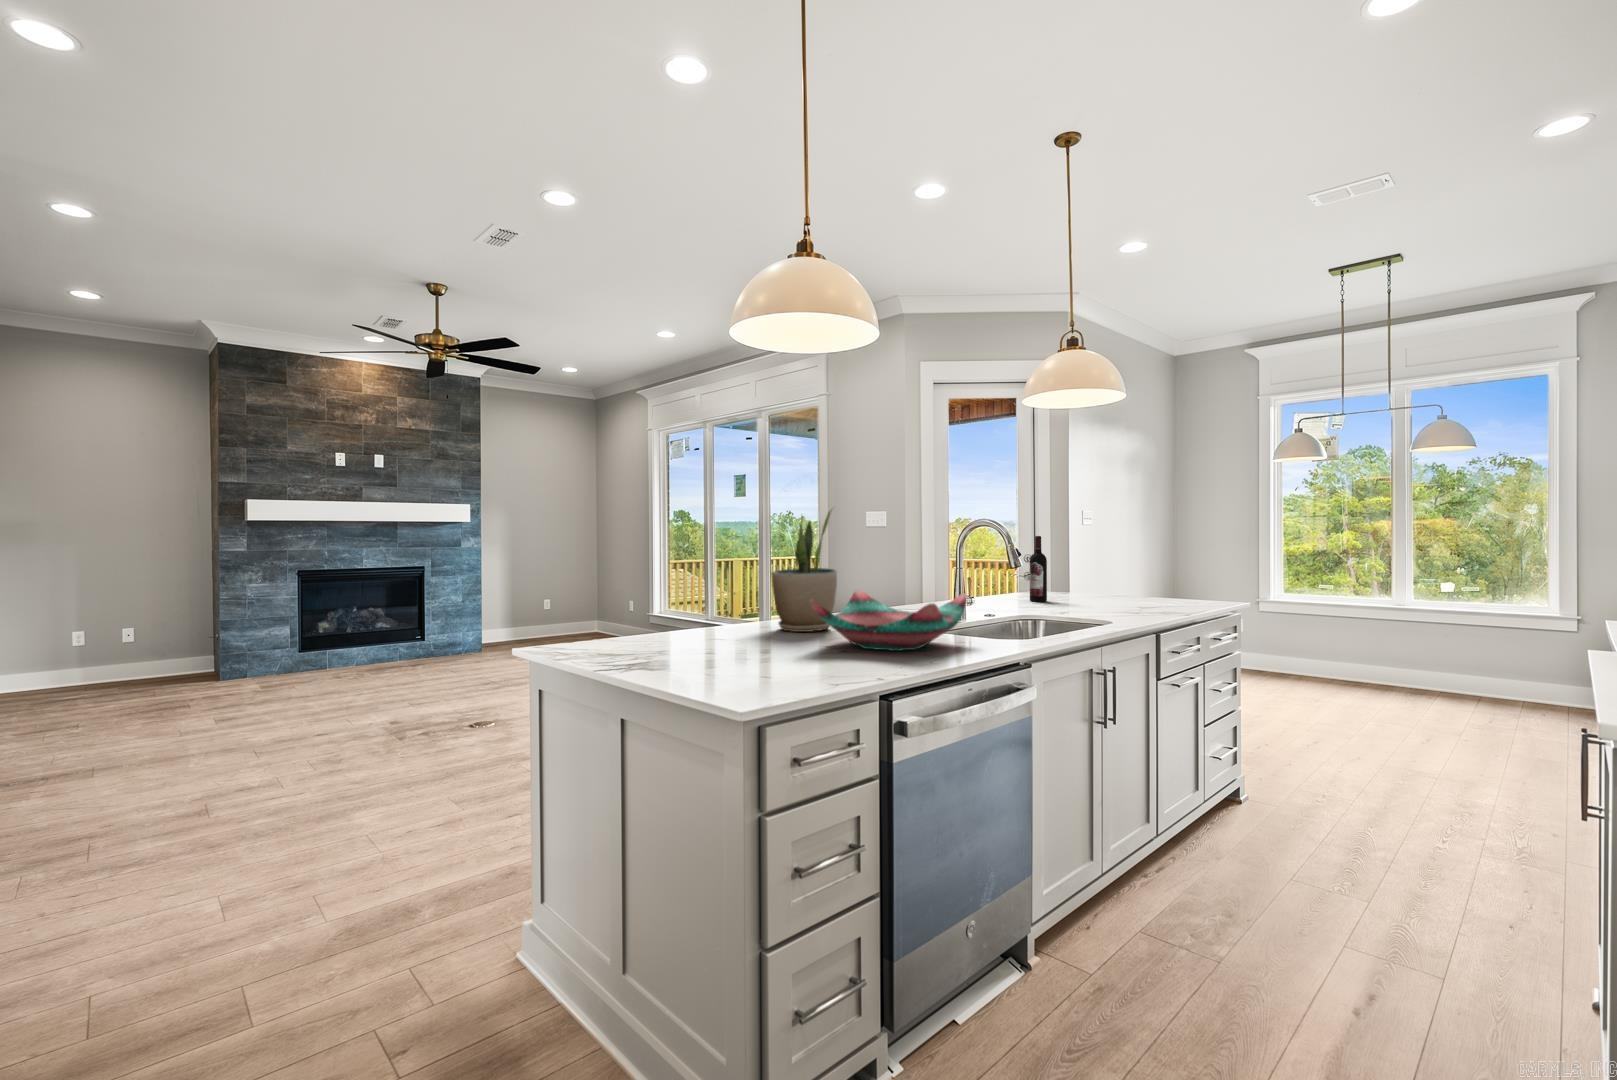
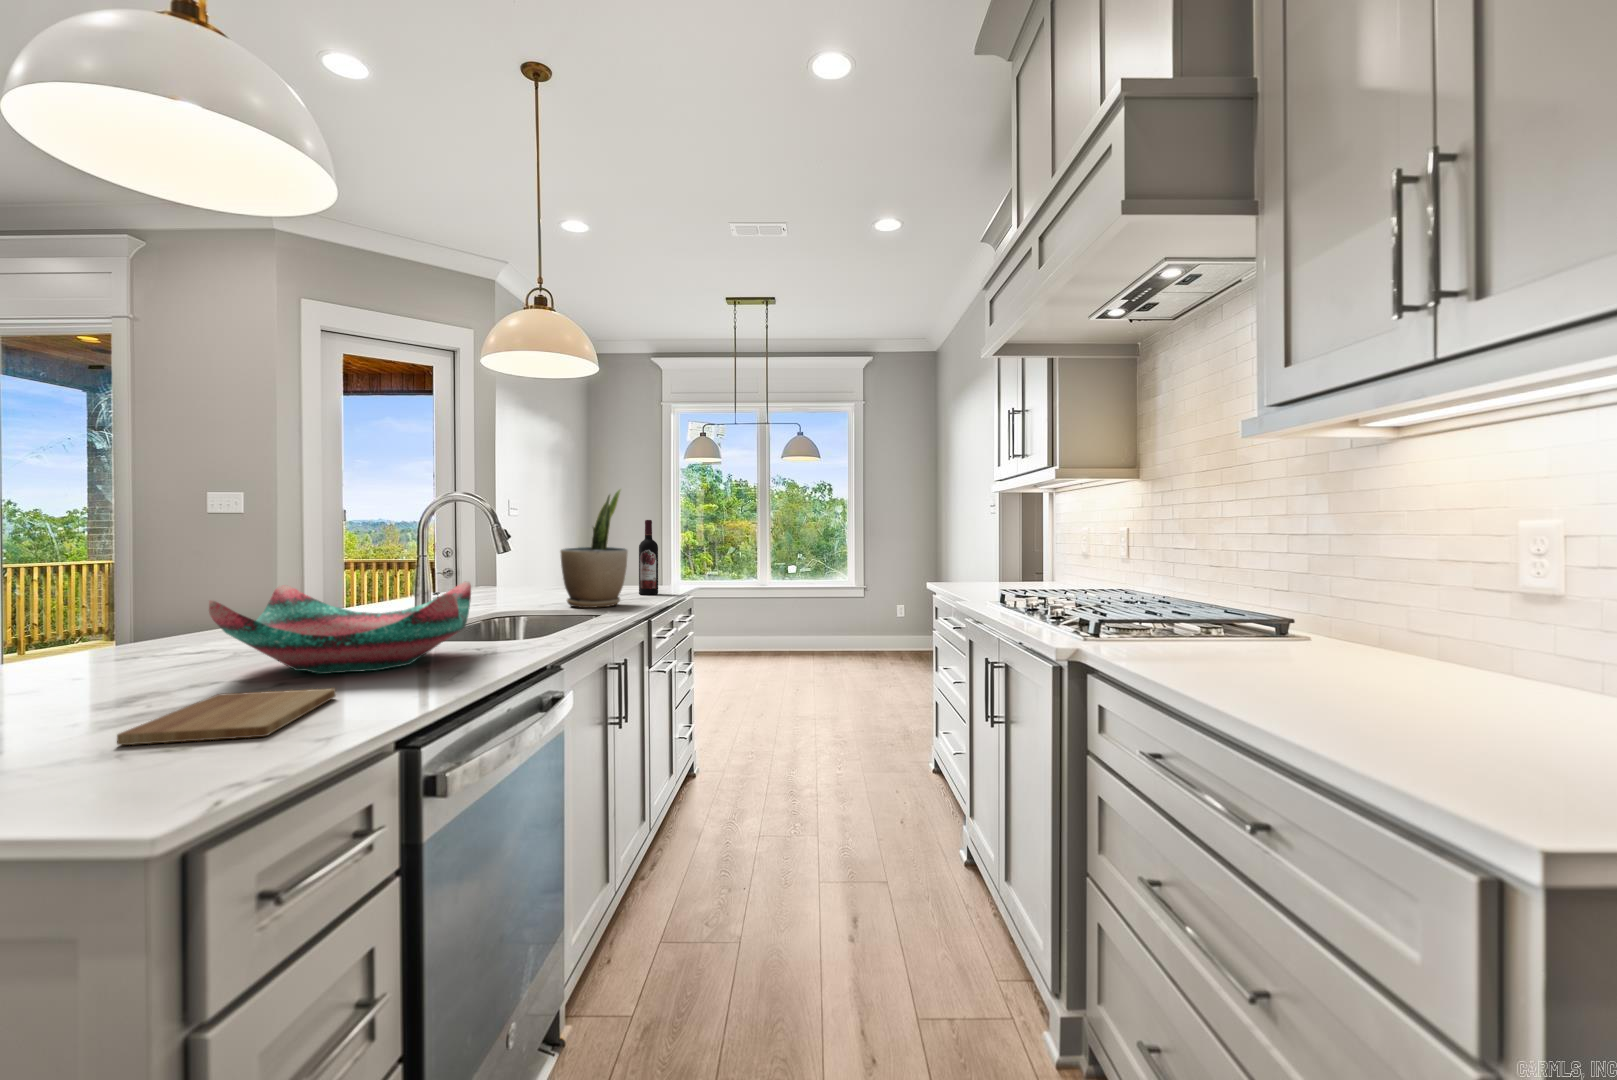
potted plant: present [771,510,837,632] -> present [560,490,628,608]
wine bottle: present [1030,536,1047,601] -> present [639,520,658,595]
cutting board: none [759,653,860,678] -> present [117,688,336,745]

